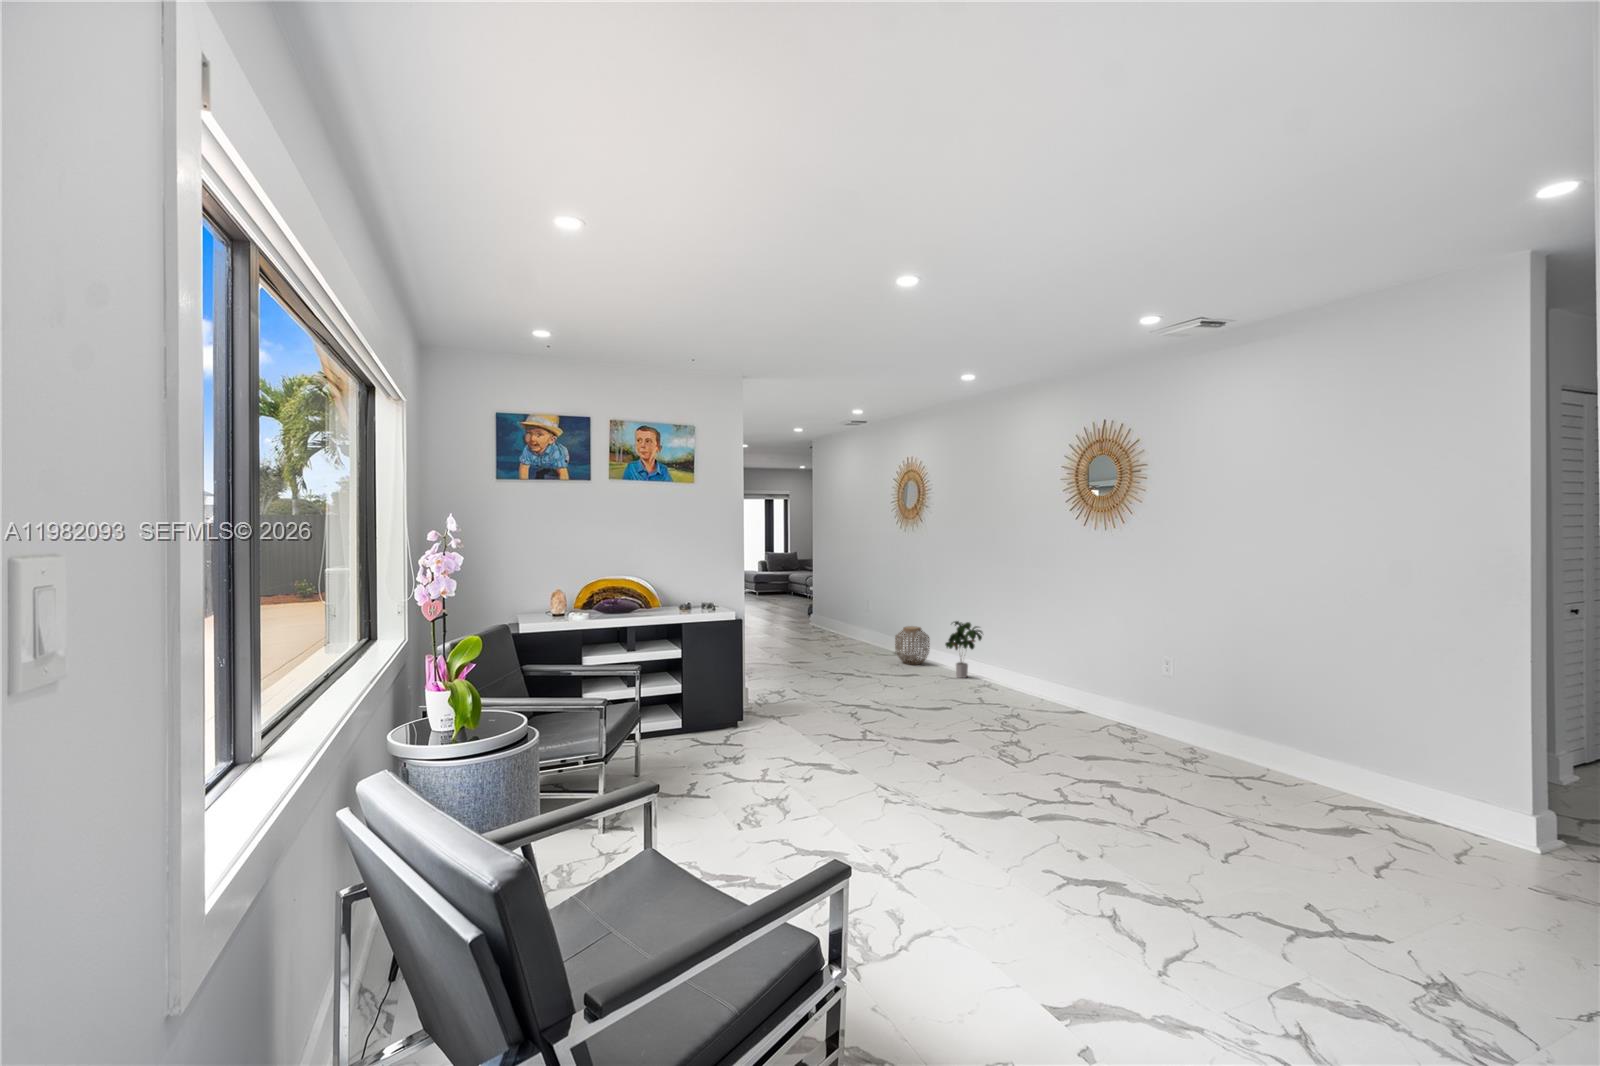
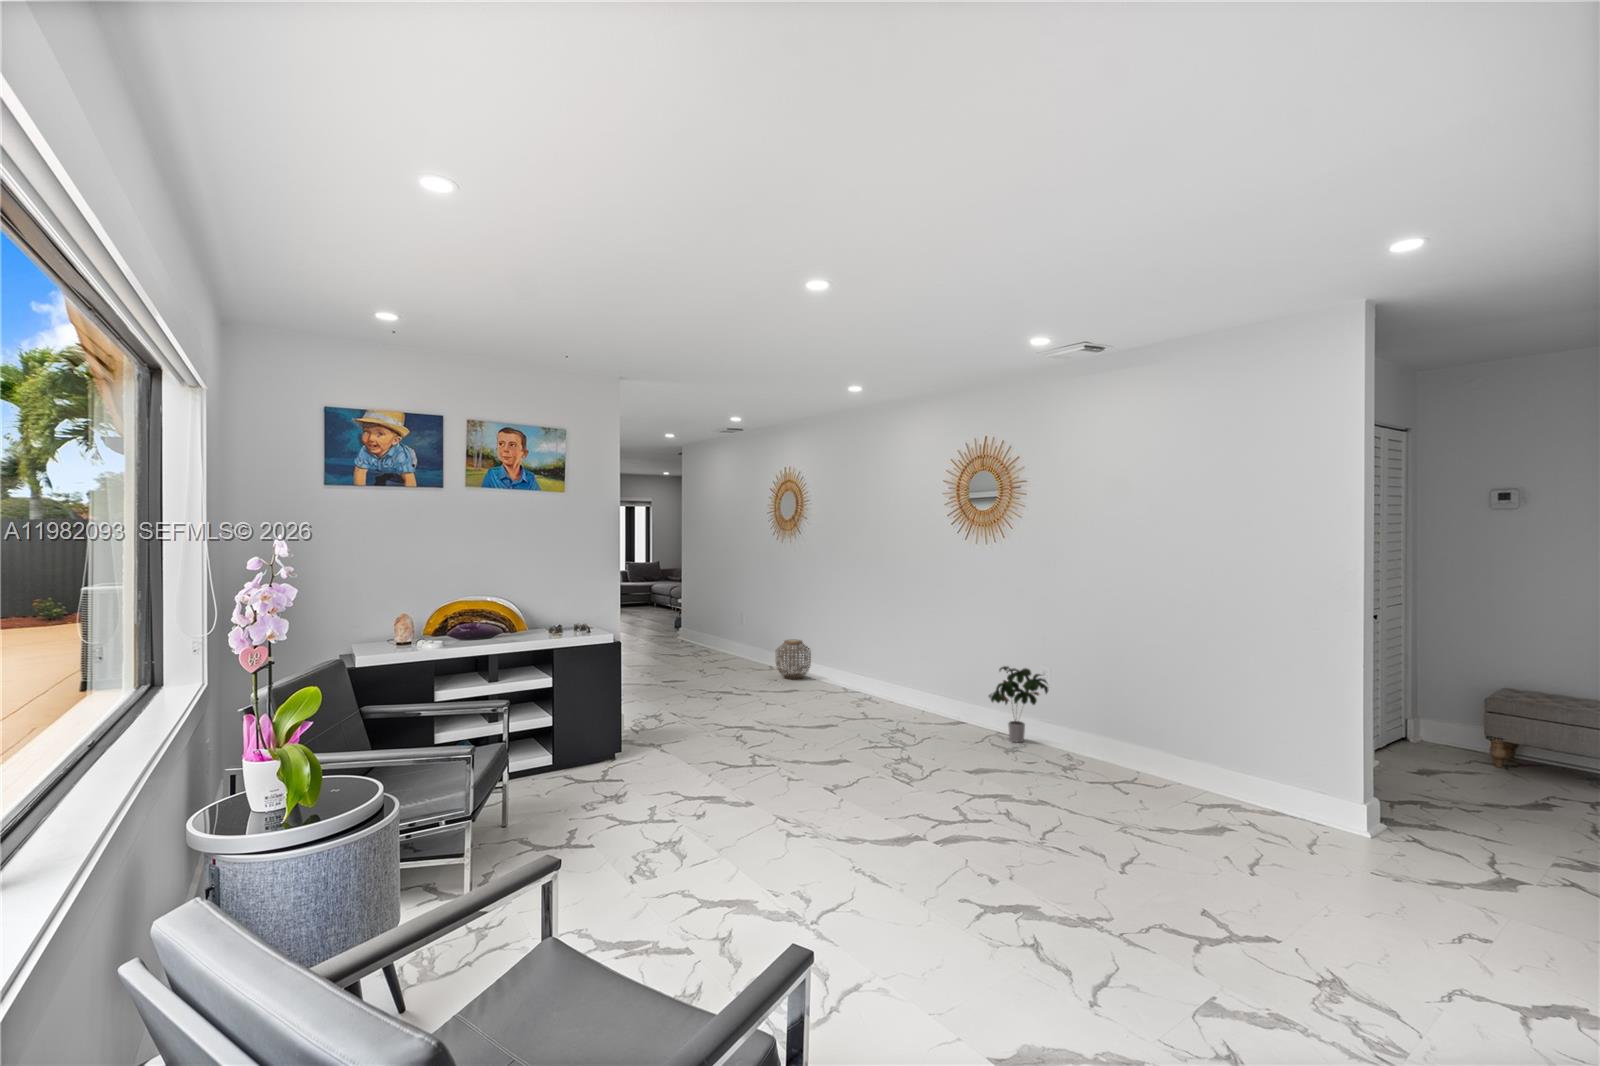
potted plant: present [945,621,982,678] -> present [989,666,1048,742]

